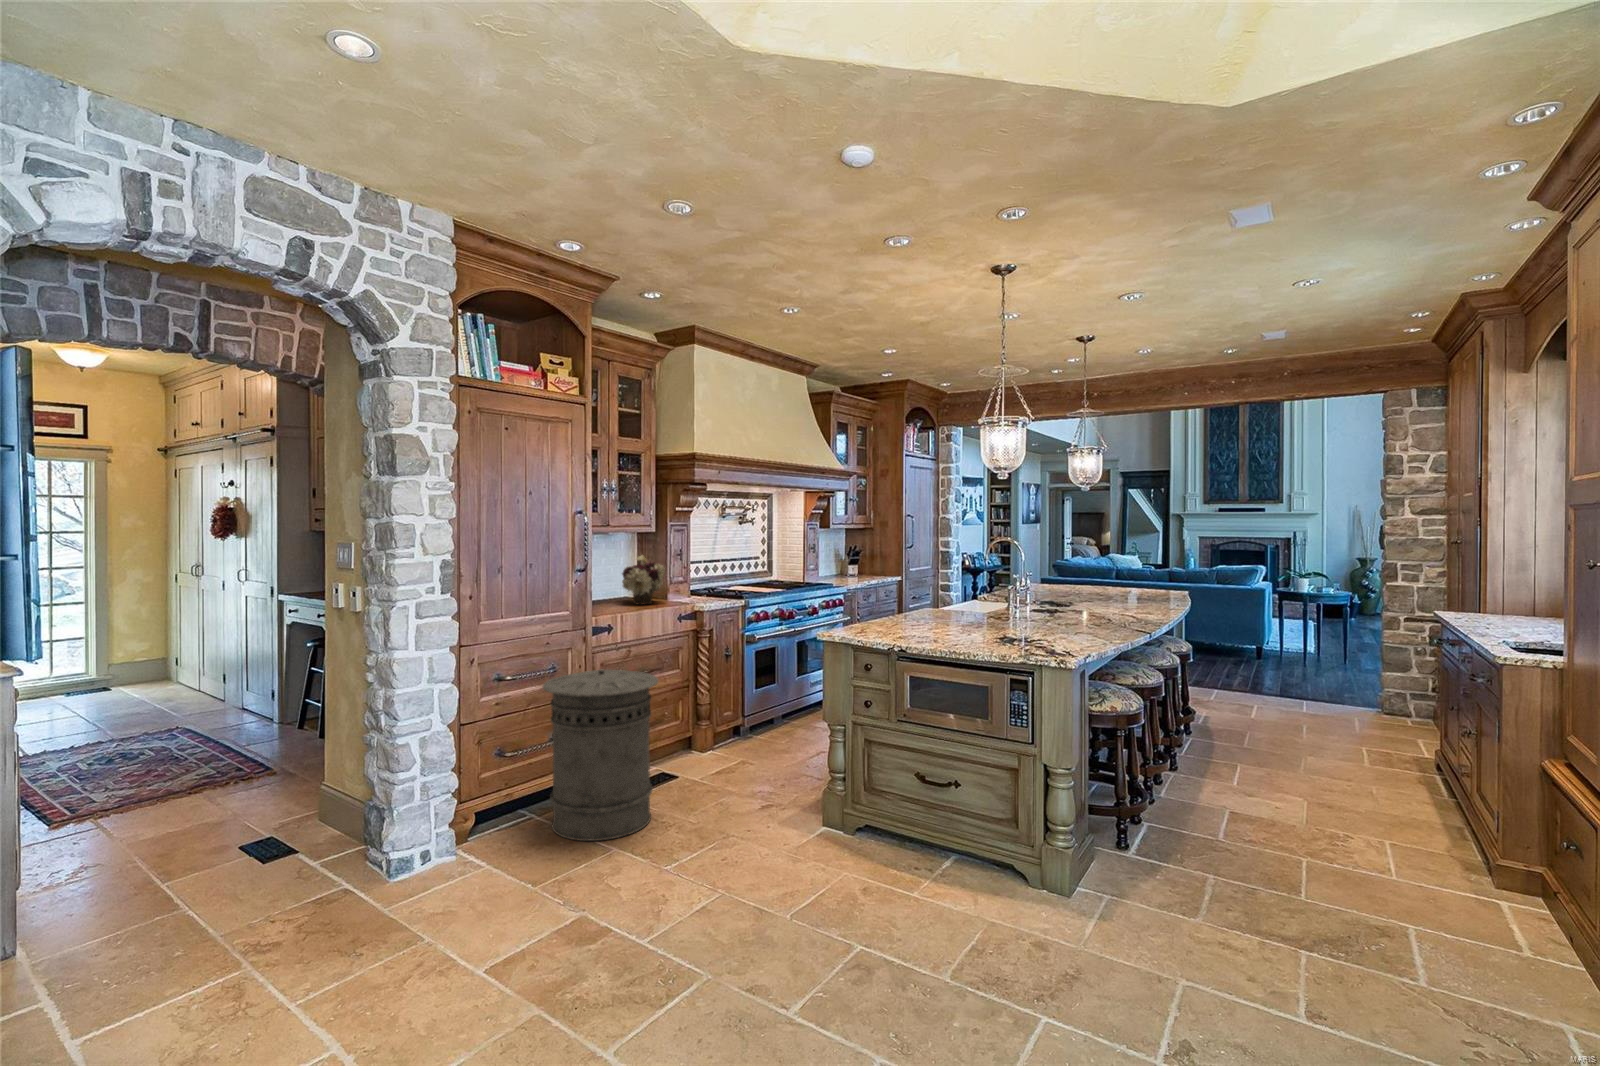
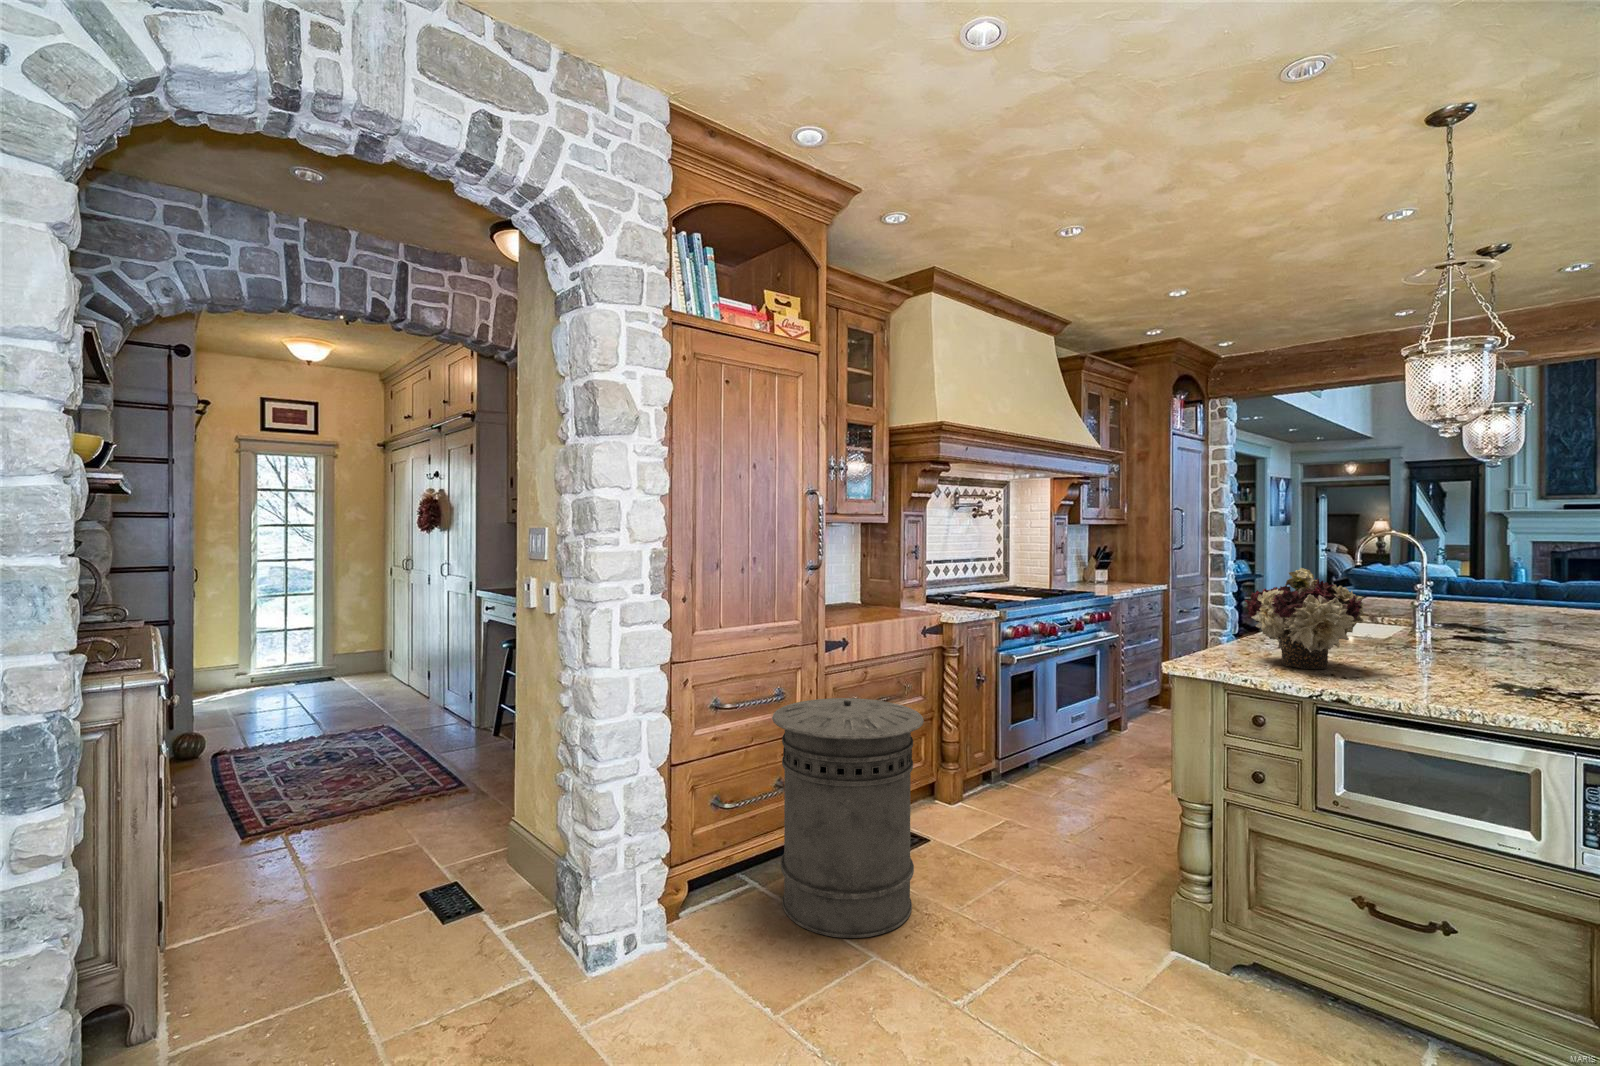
flower arrangement: present [622,555,665,604] -> present [1245,568,1364,669]

